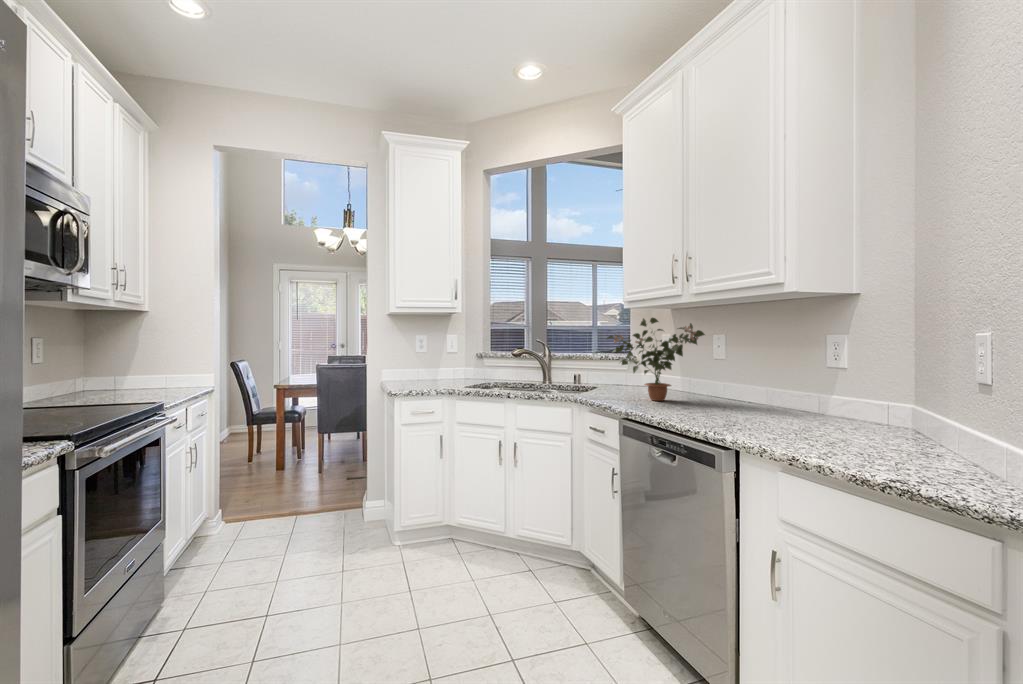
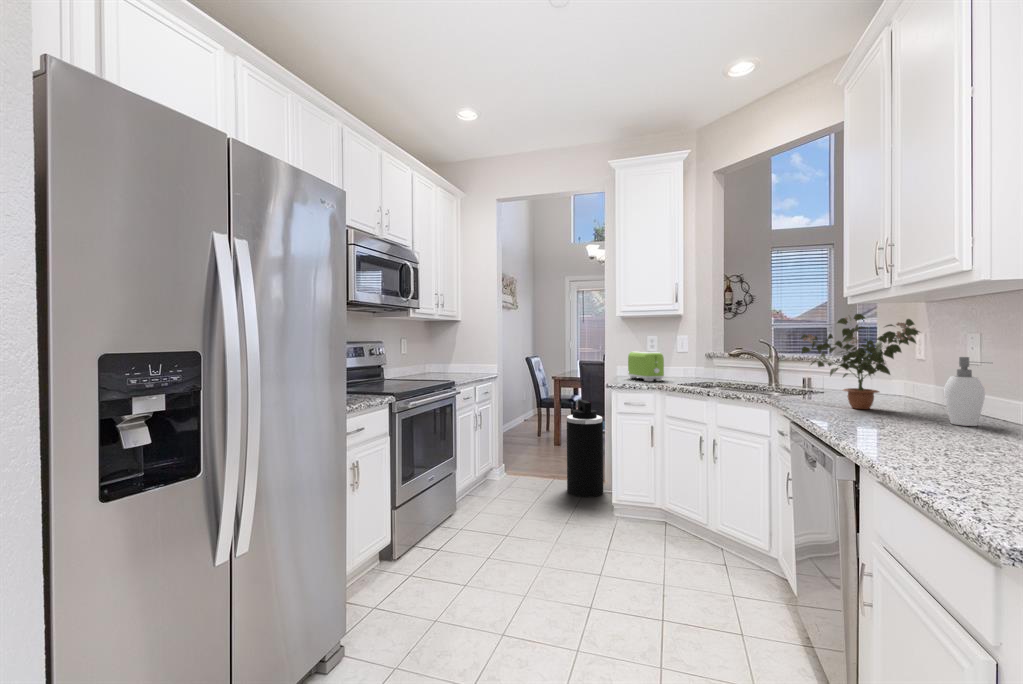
toaster: none [397,353,440,385] -> present [628,351,664,381]
soap dispenser: none [733,354,768,409] -> present [944,357,985,426]
trash can: none [324,412,369,530] -> present [567,400,603,497]

